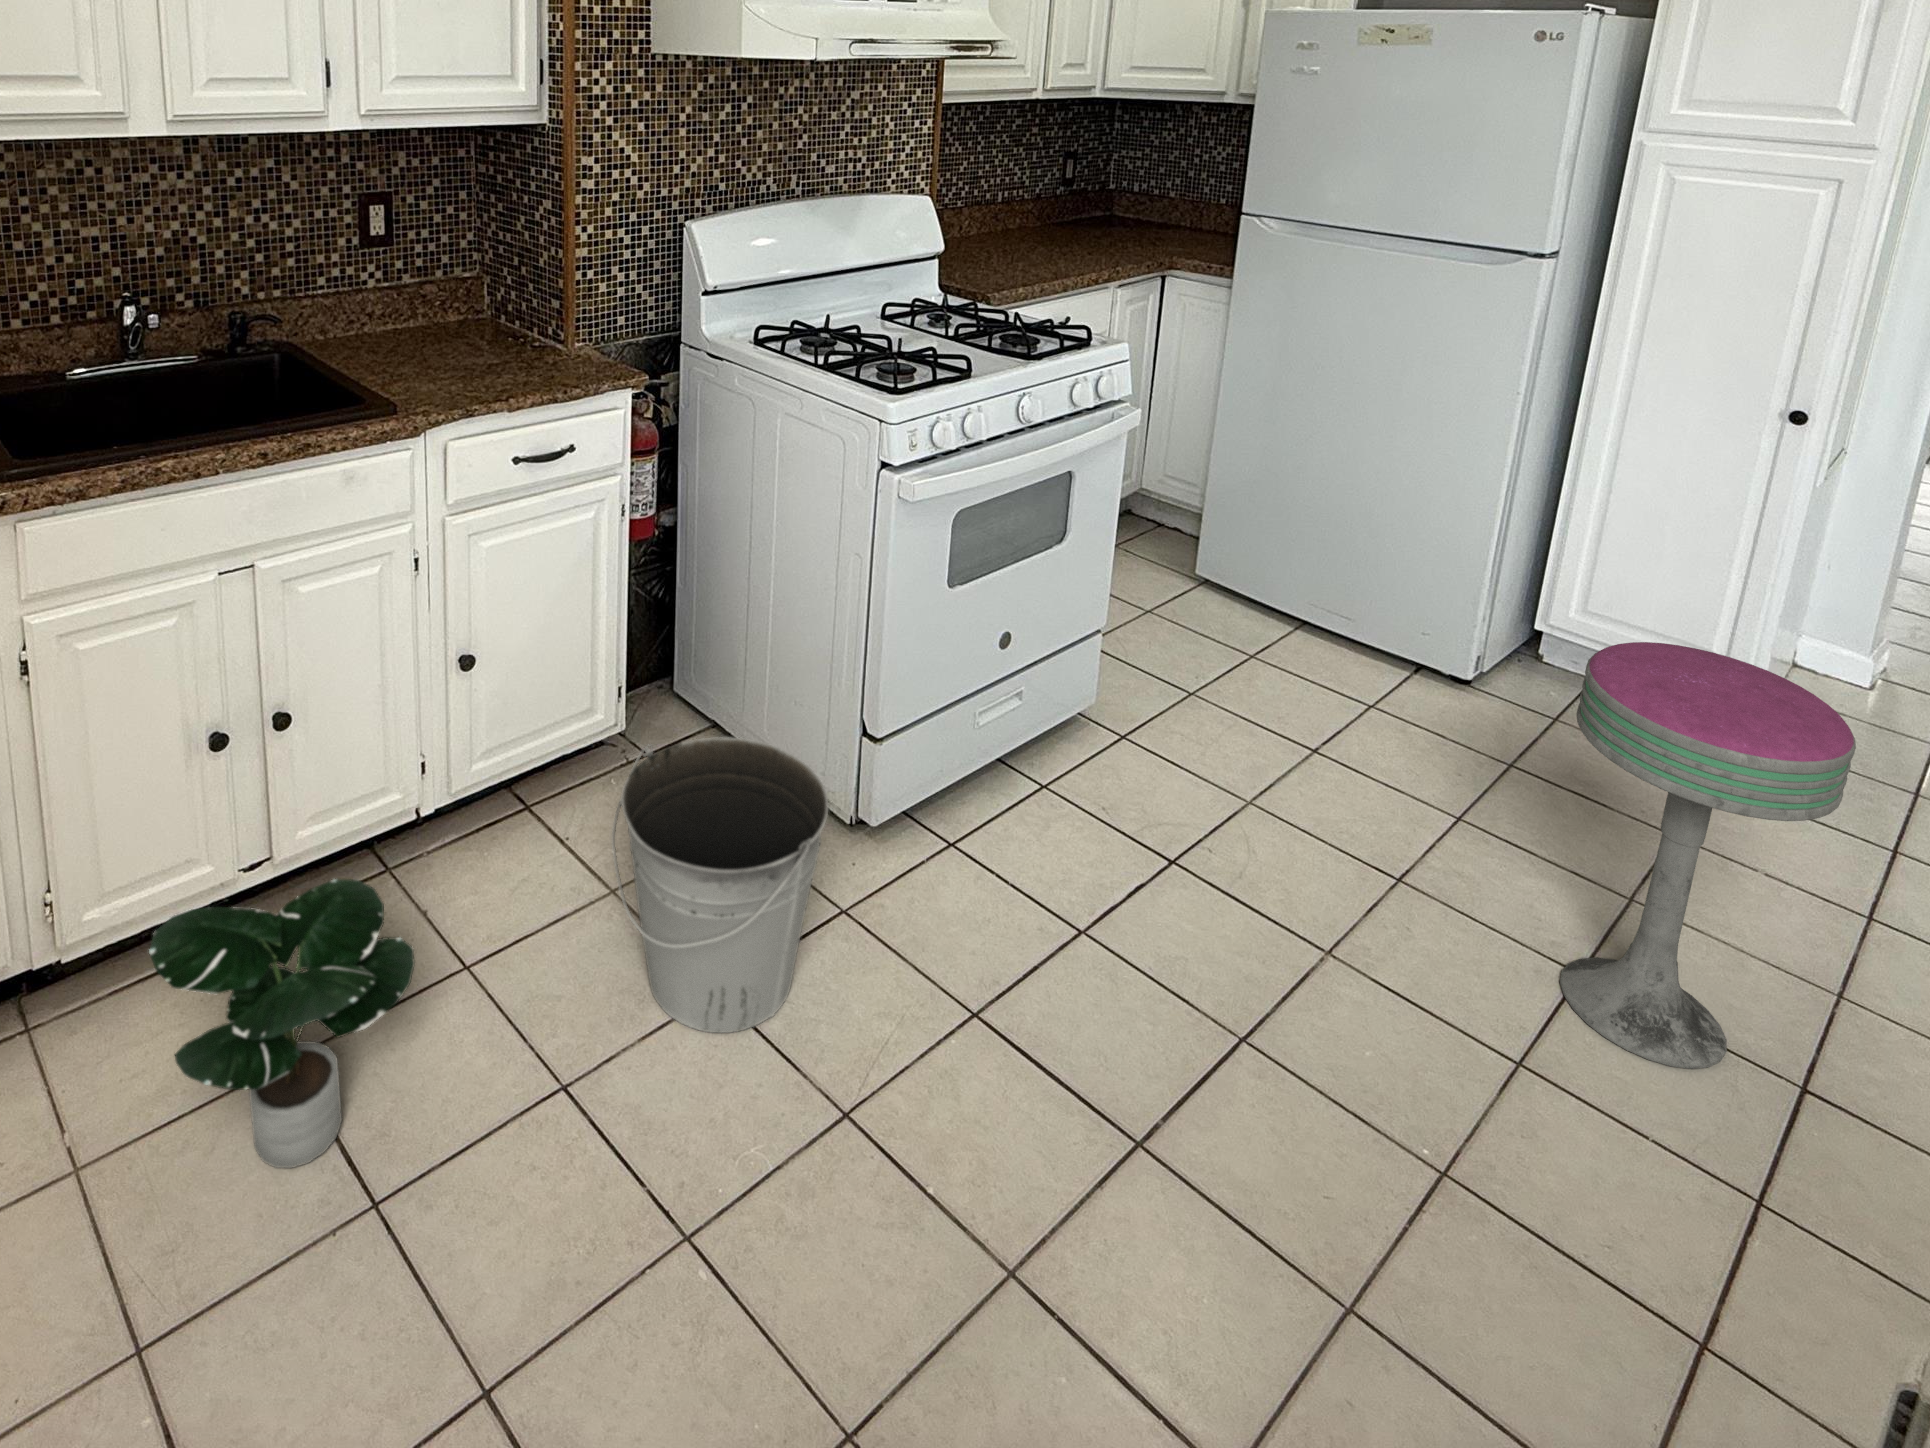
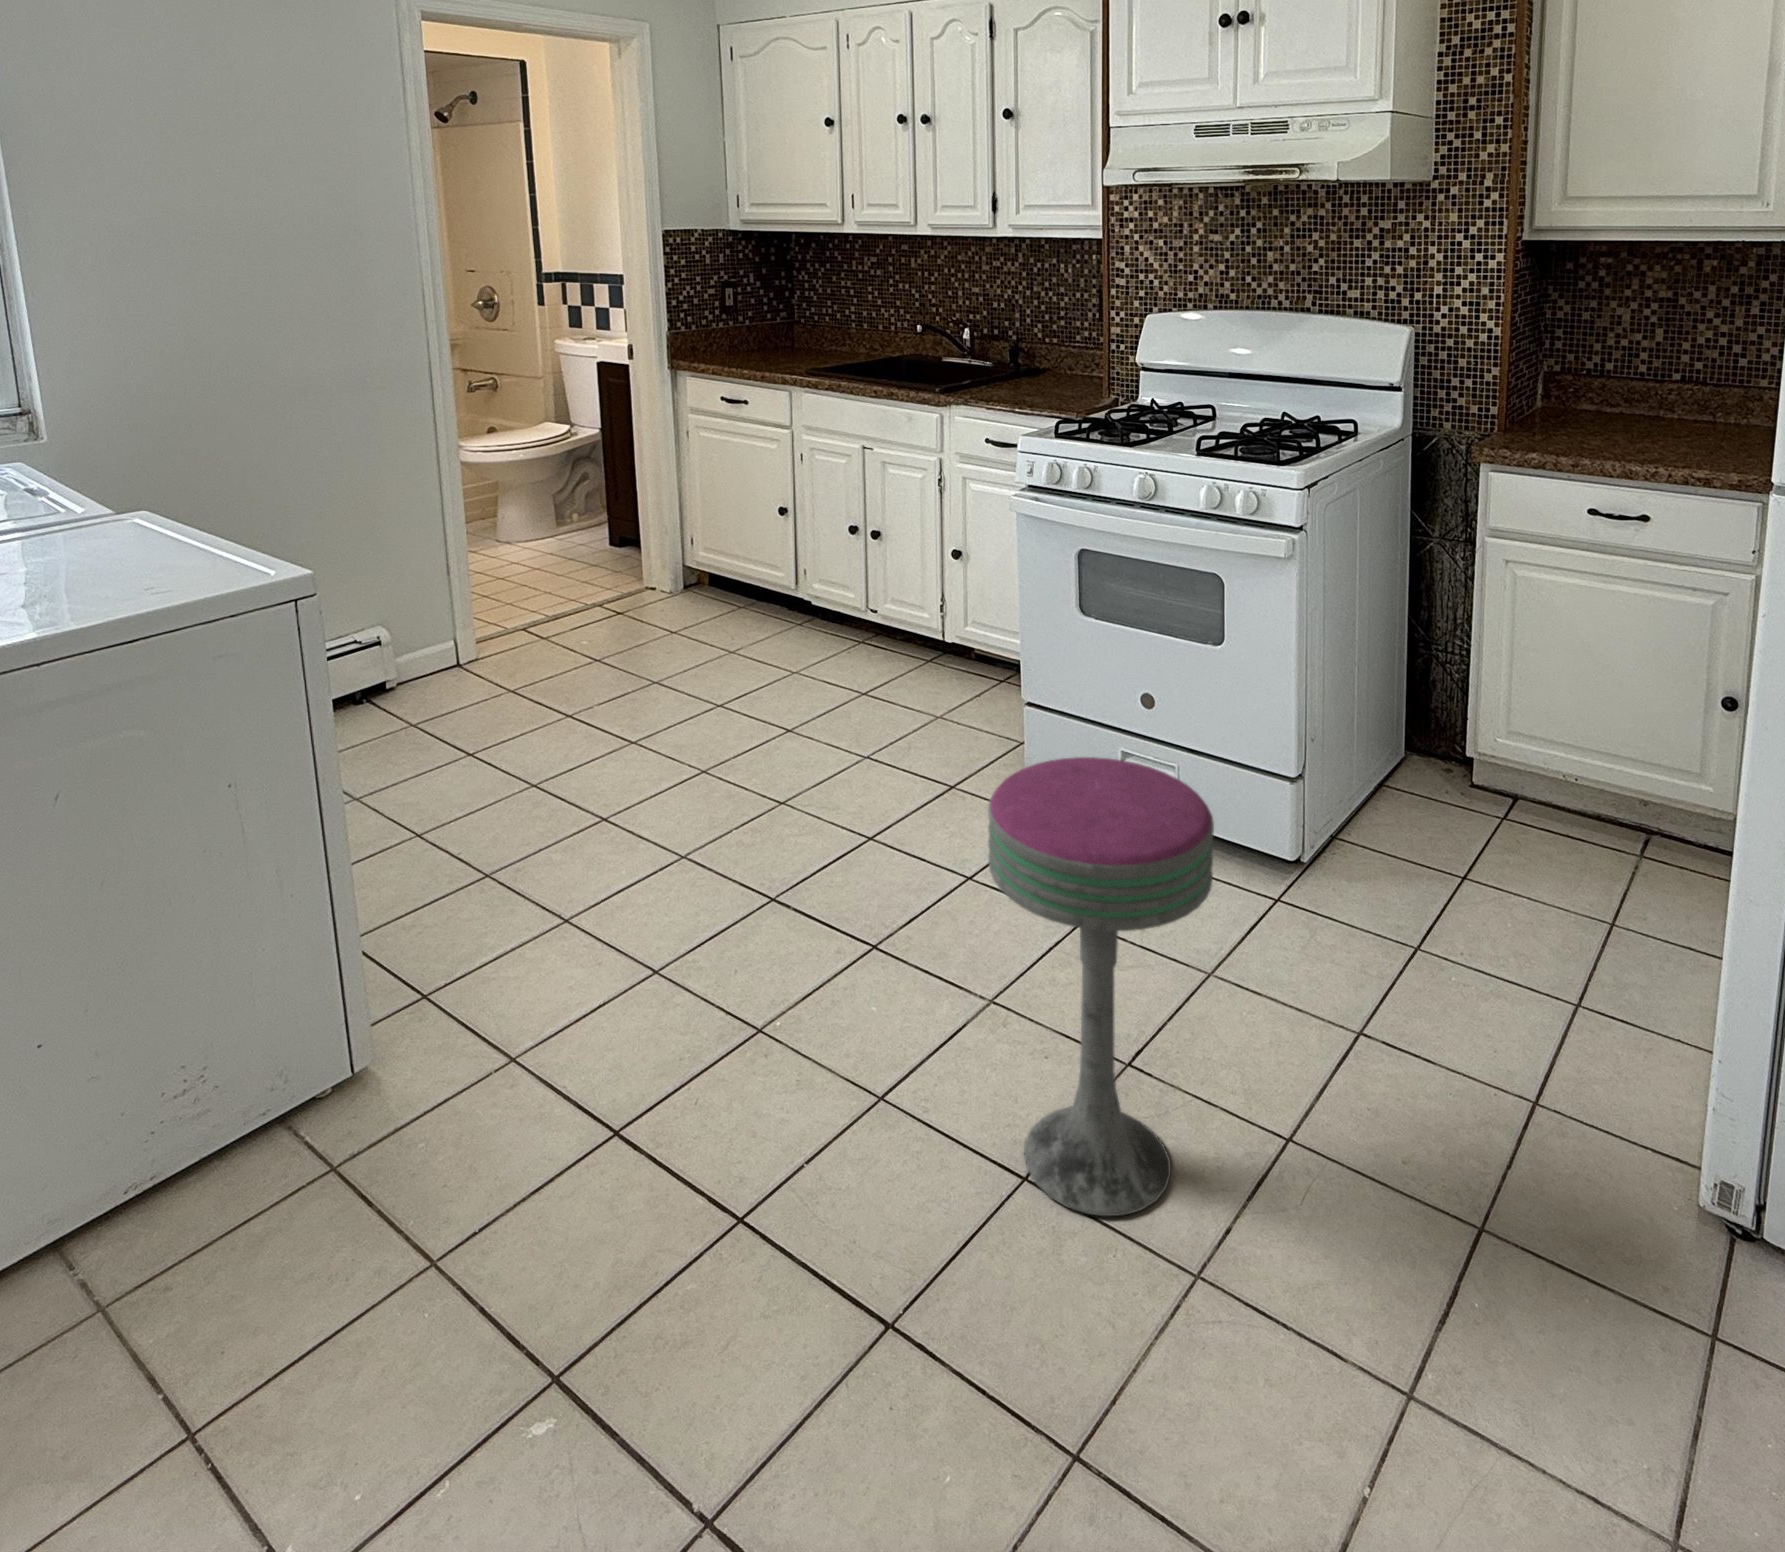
bucket: present [612,737,828,1033] -> none [823,600,952,762]
potted plant: present [149,879,415,1168] -> none [702,554,813,680]

